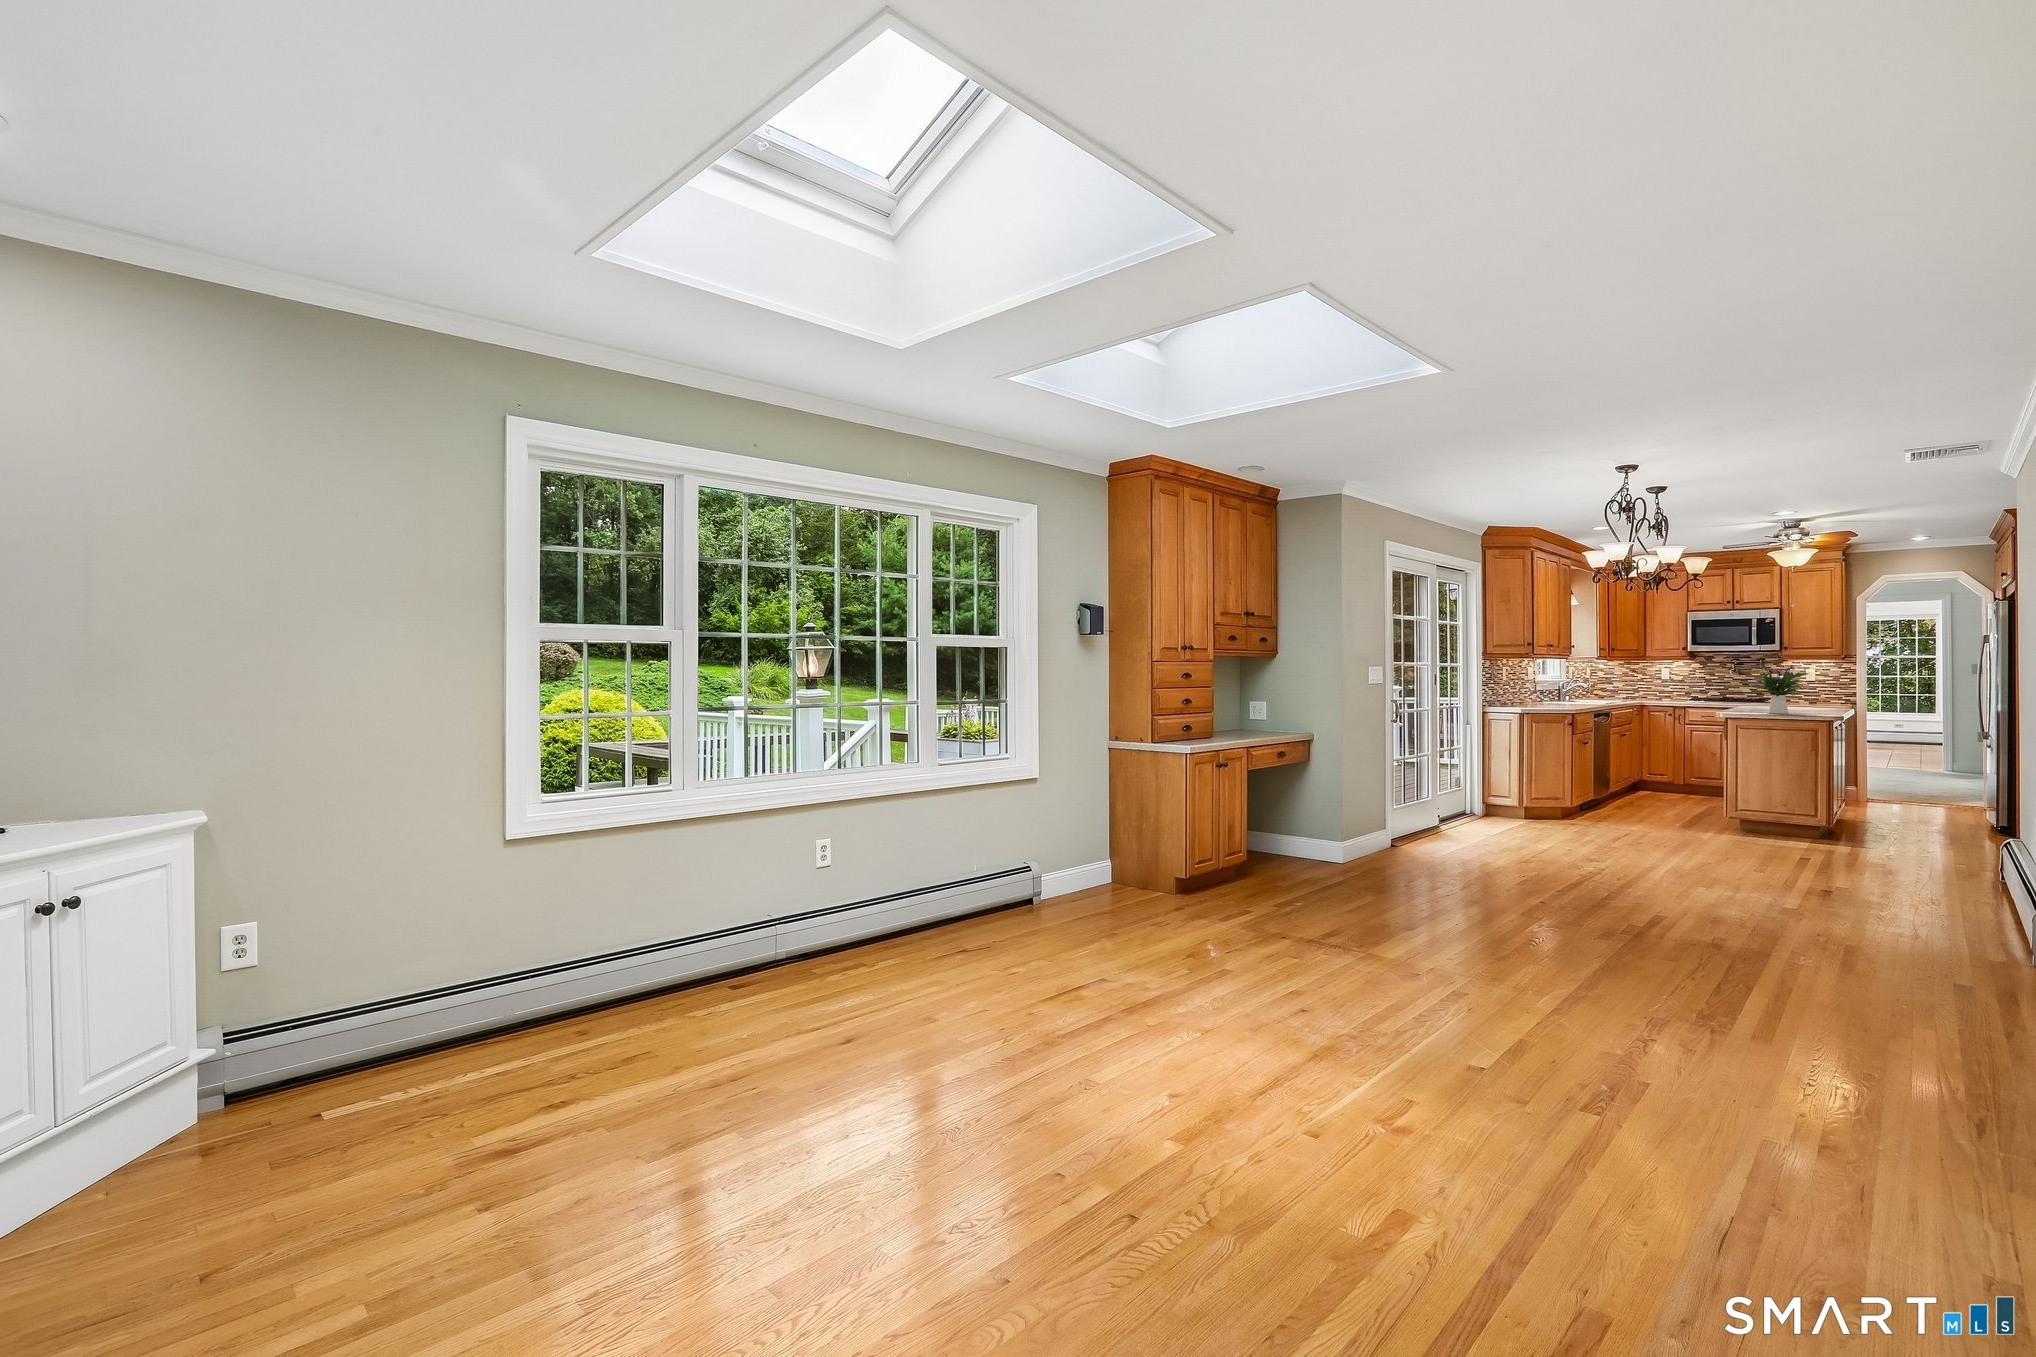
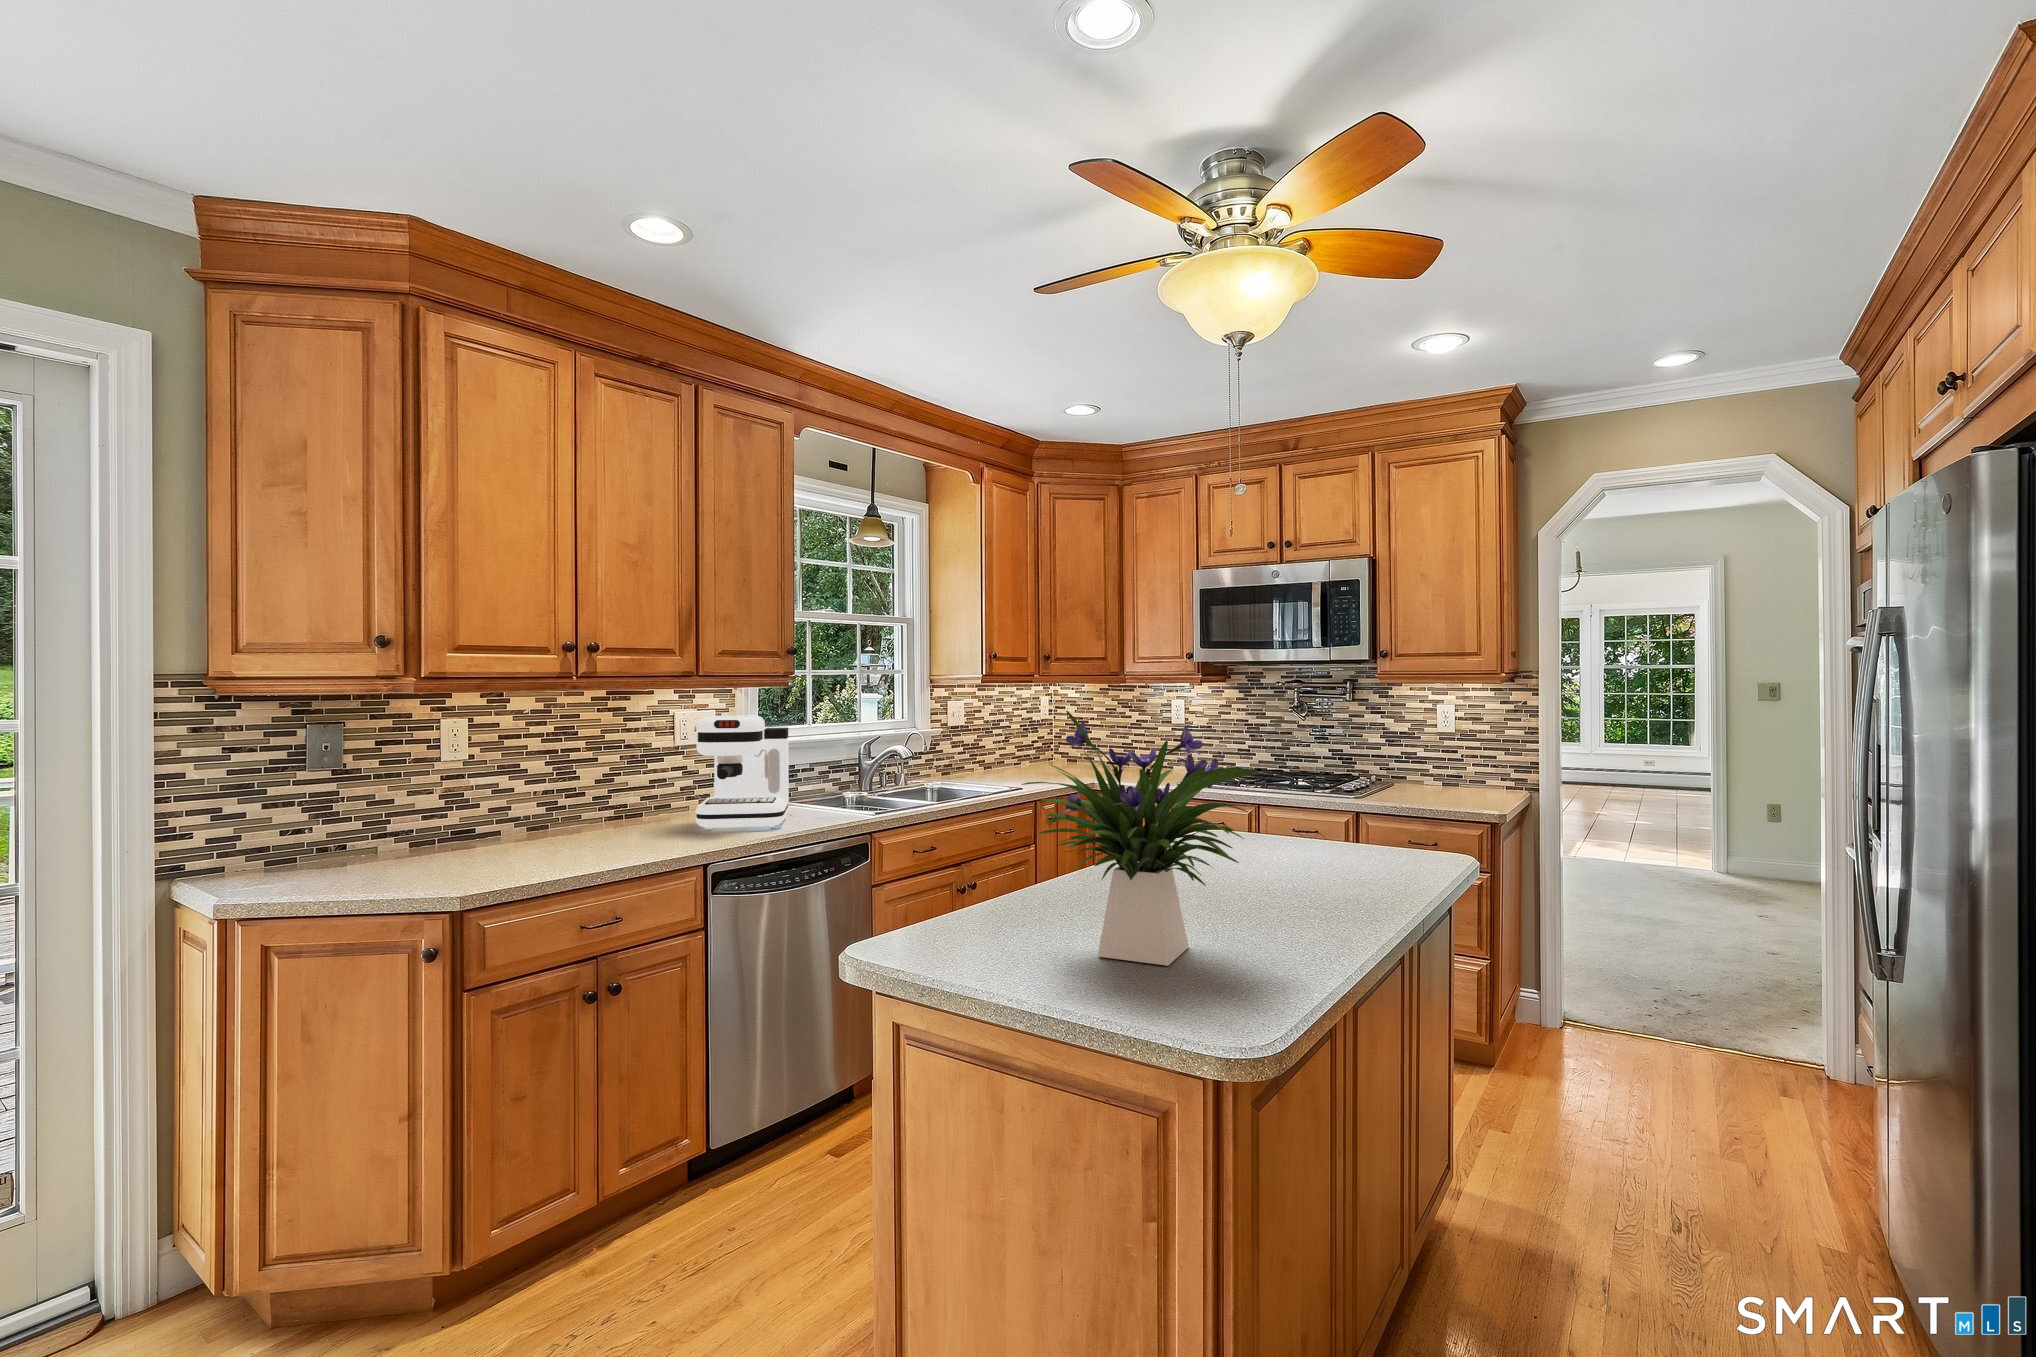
coffee maker: none [1545,669,1583,705] -> present [696,716,789,830]

